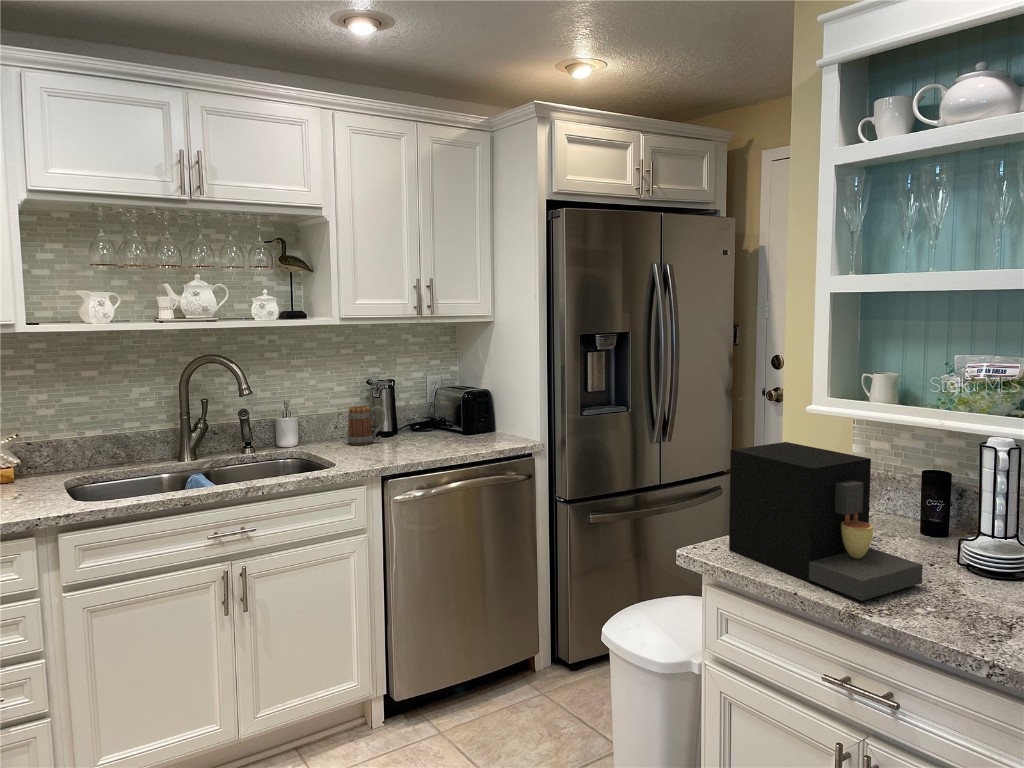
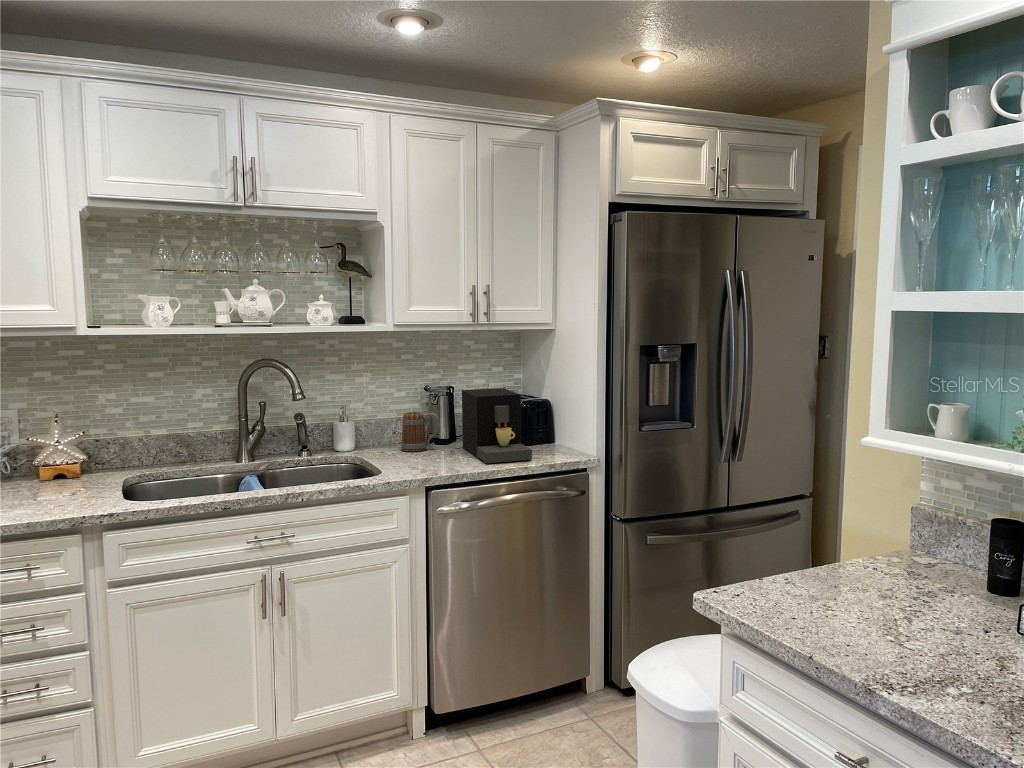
coffee maker: present [729,442,923,601] -> present [462,388,532,463]

